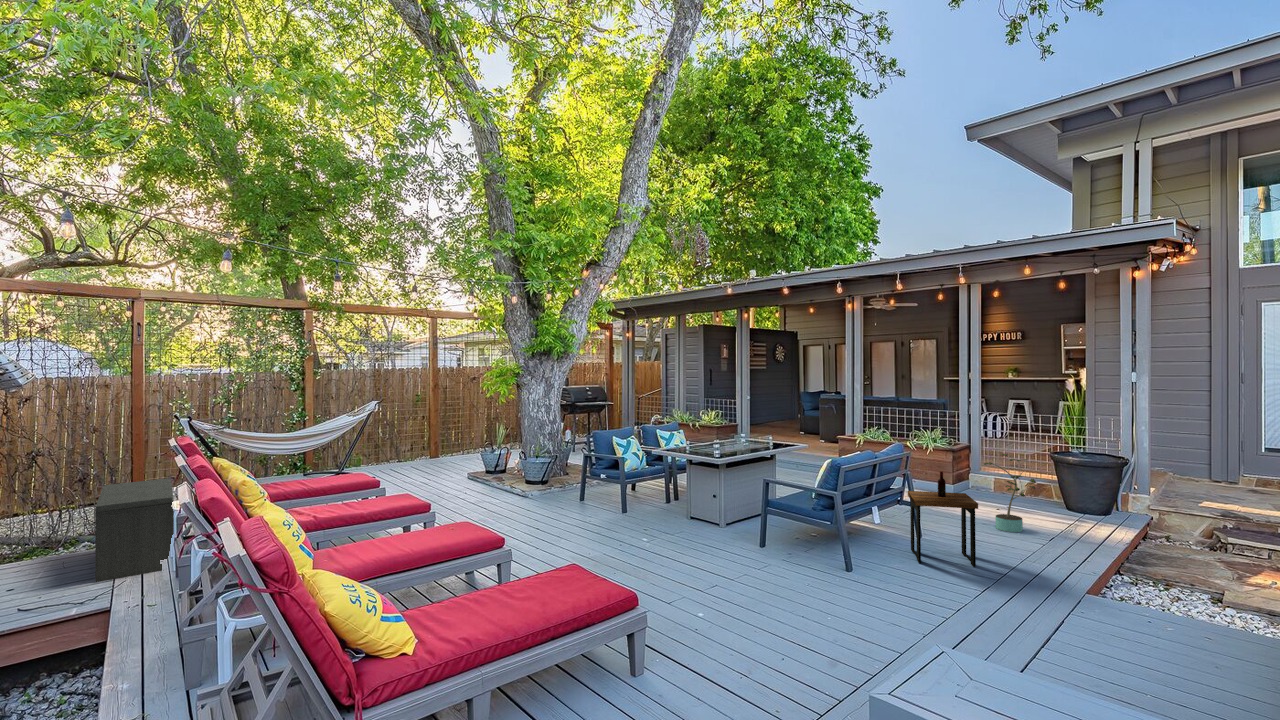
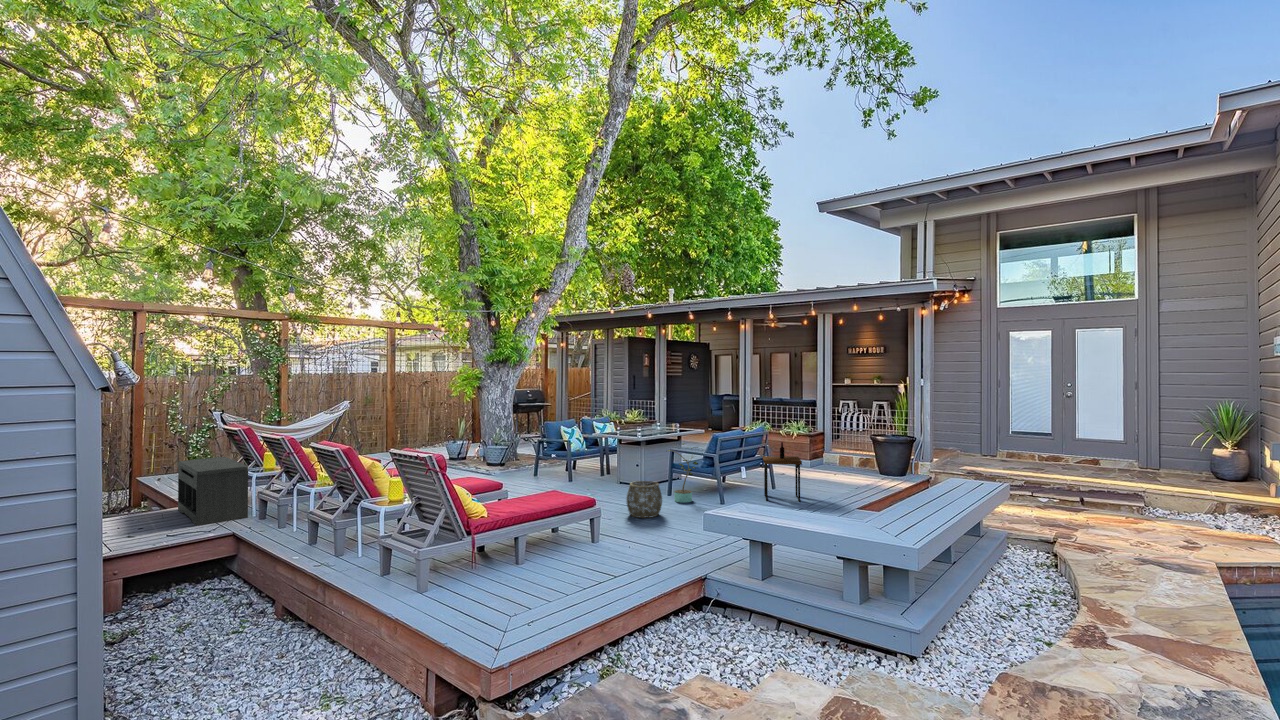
potted plant: present [984,454,1036,532] -> present [666,443,698,503]
woven basket: none [700,532,758,596] -> present [627,481,662,518]

